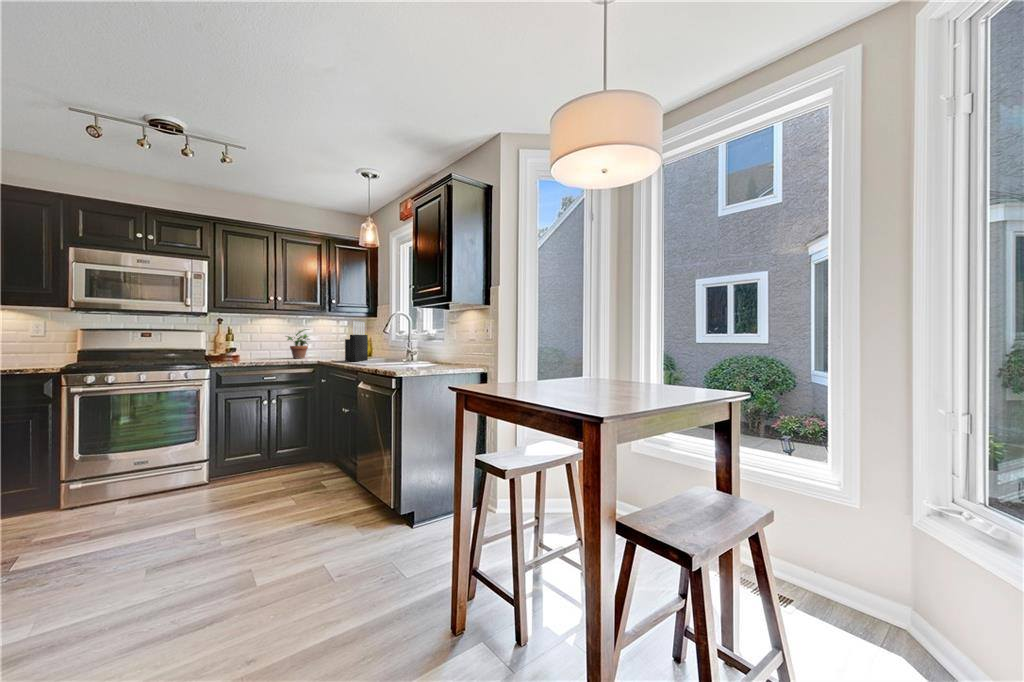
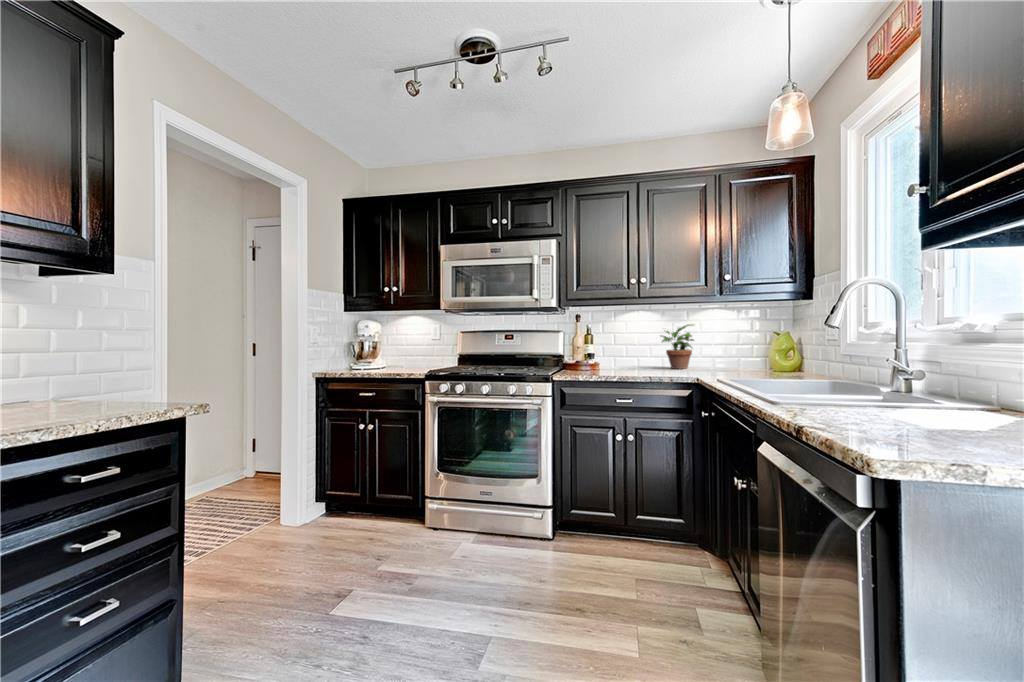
knife block: present [345,321,368,361] -> none [743,308,790,385]

